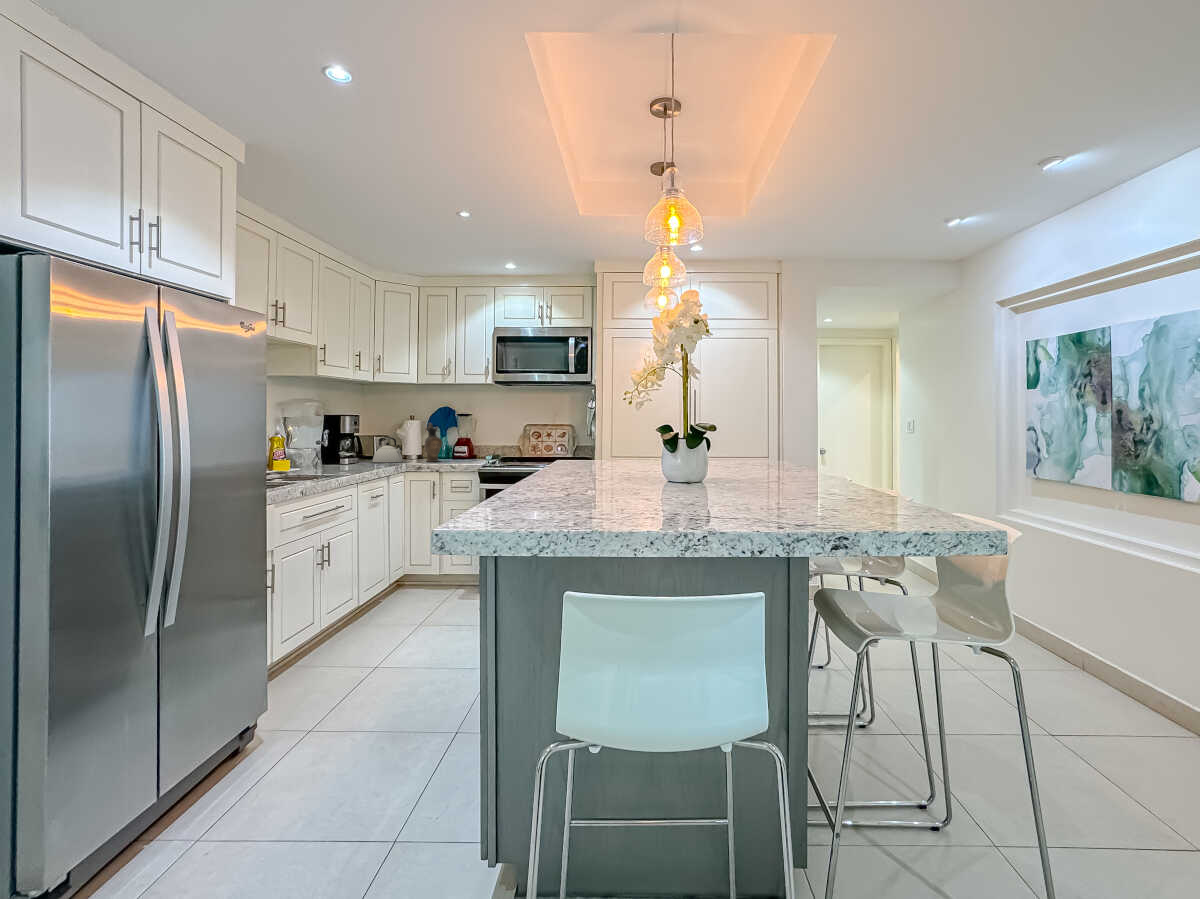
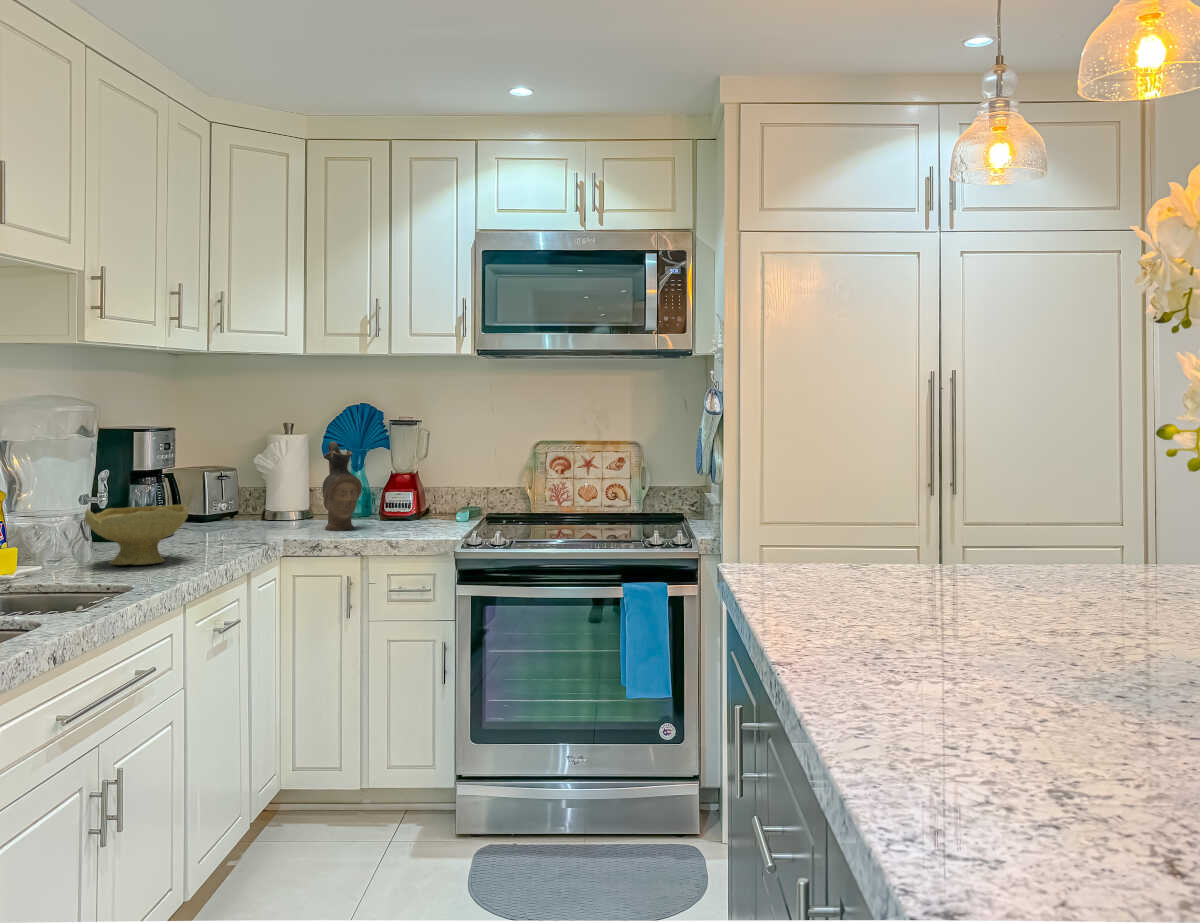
kettle: present [373,437,403,462] -> none [205,475,273,534]
bowl: none [318,445,362,469] -> present [85,504,188,565]

